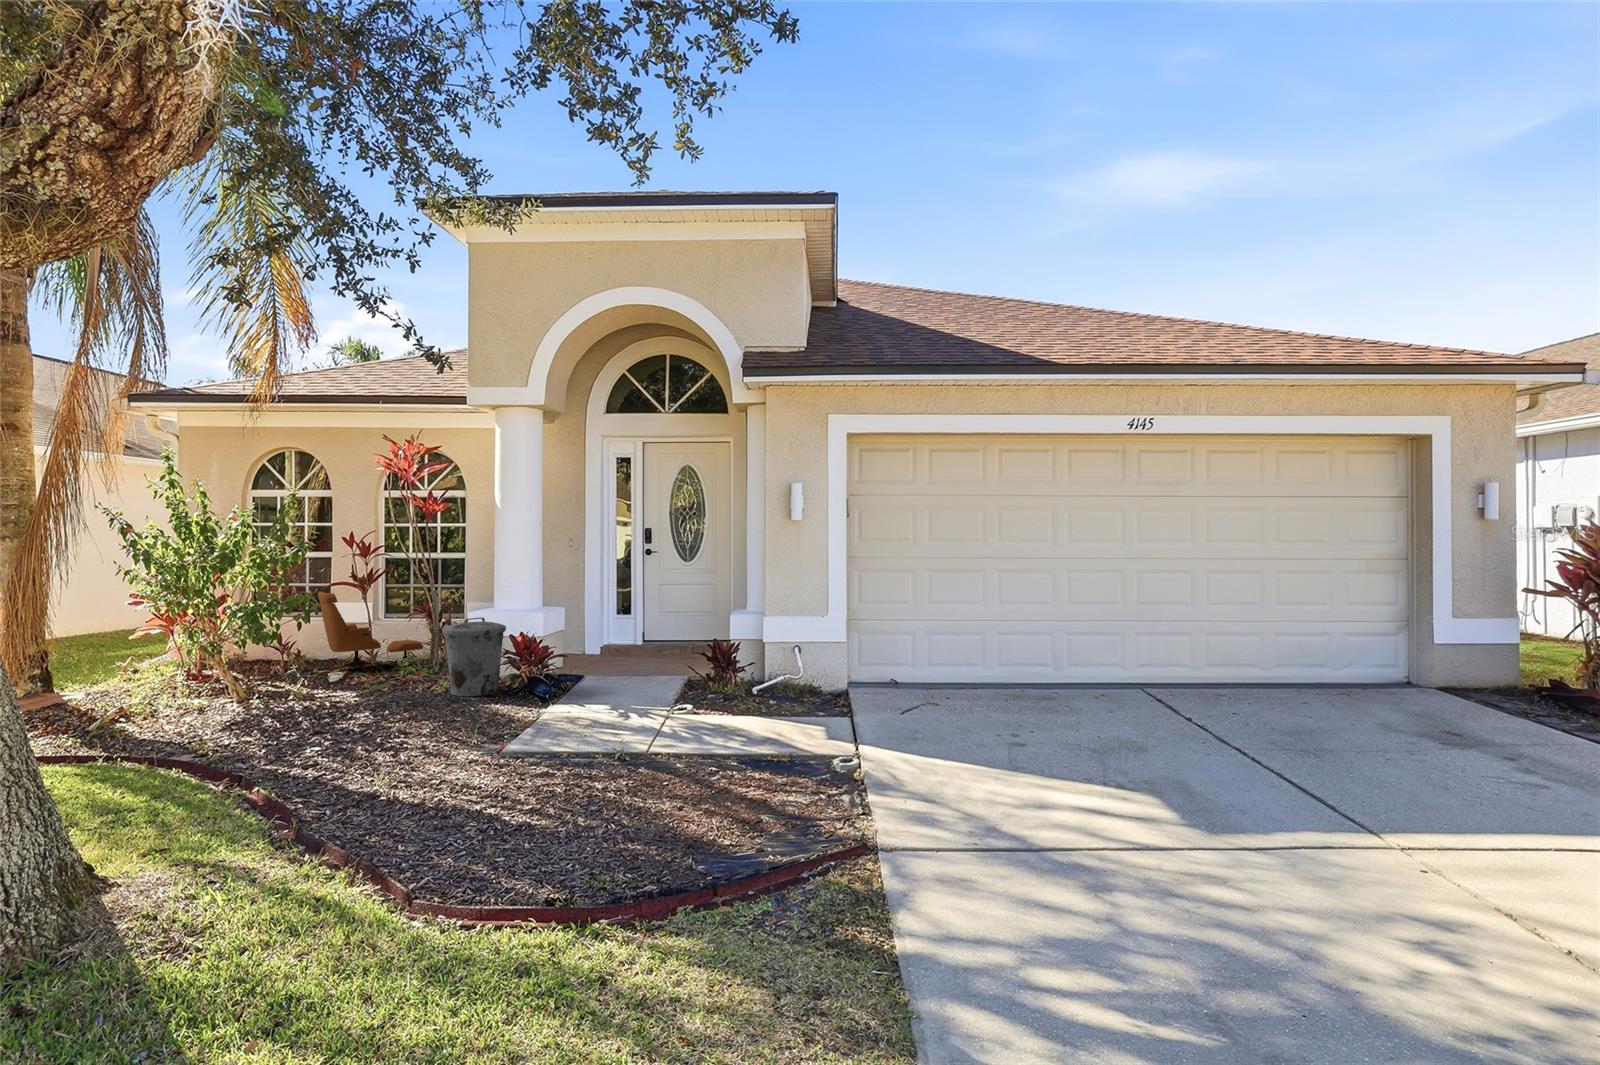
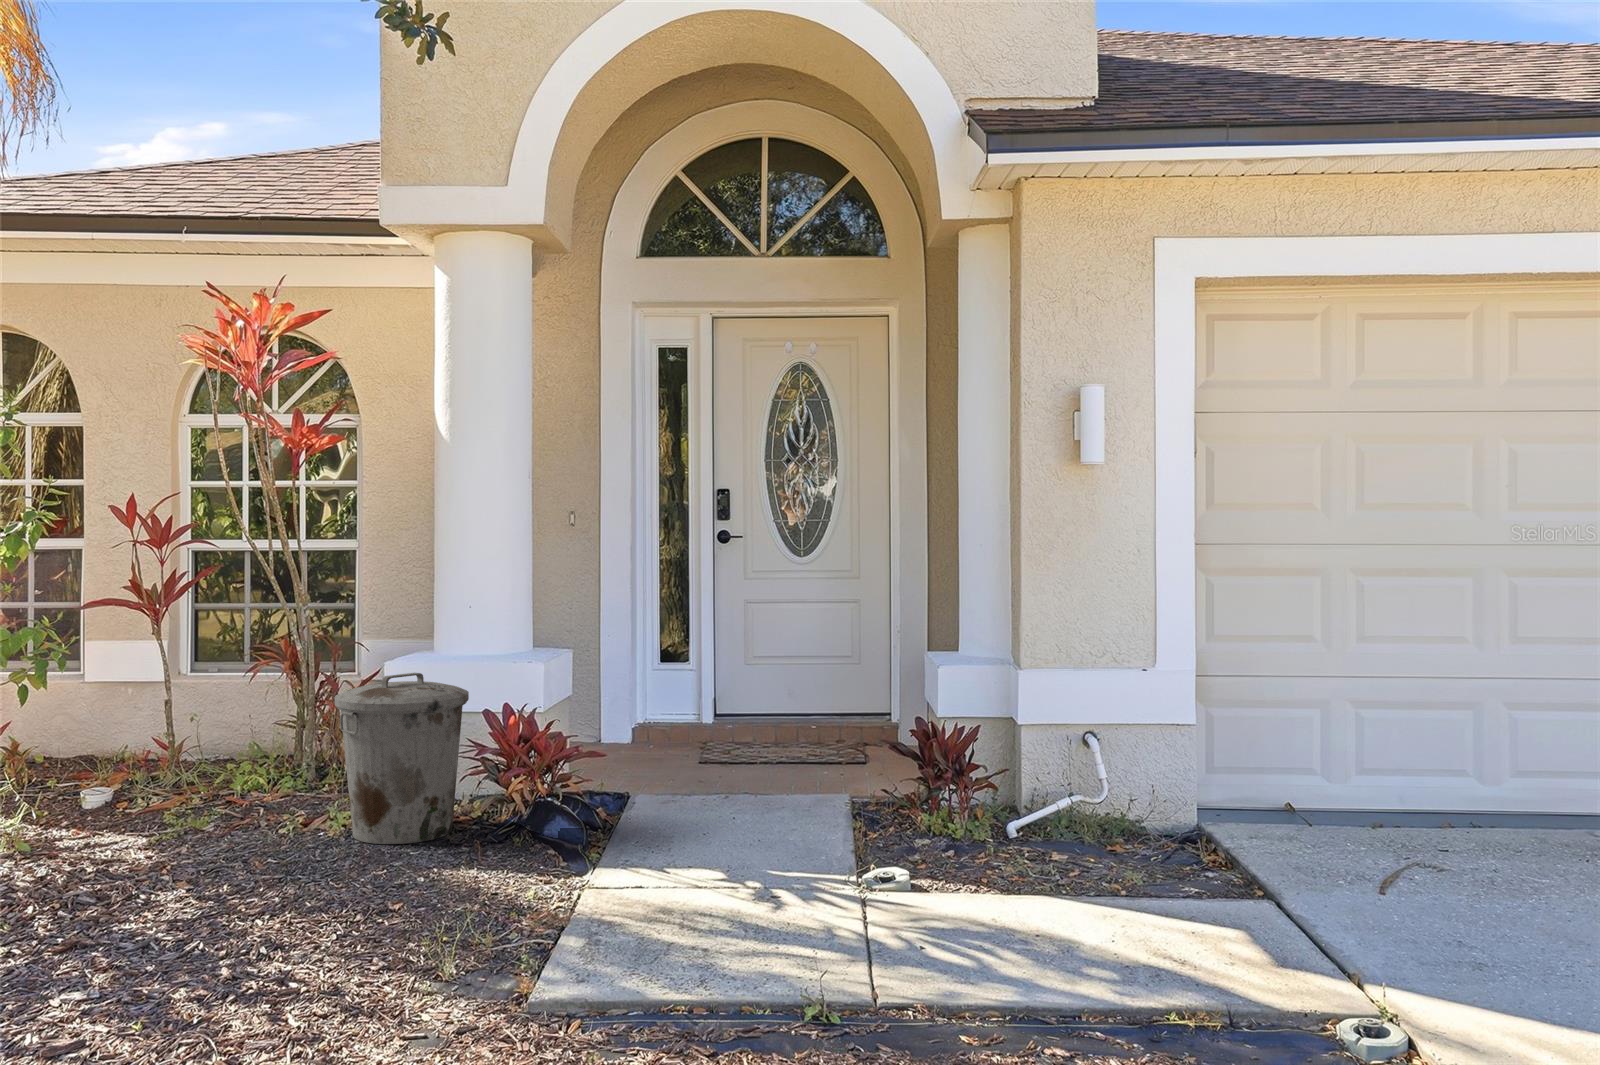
lounge chair: present [318,591,423,672] -> none [60,618,273,784]

